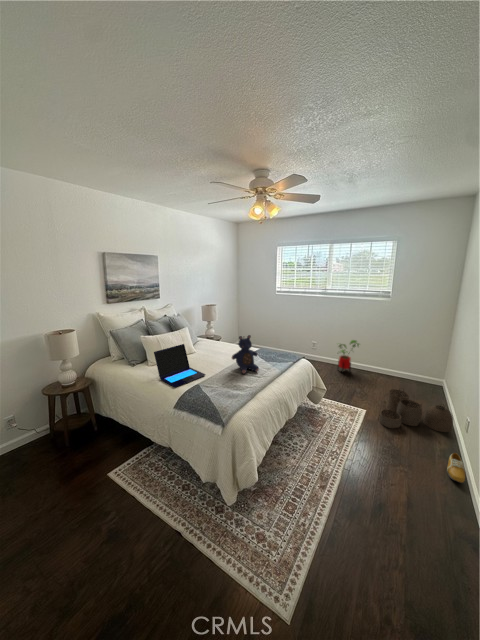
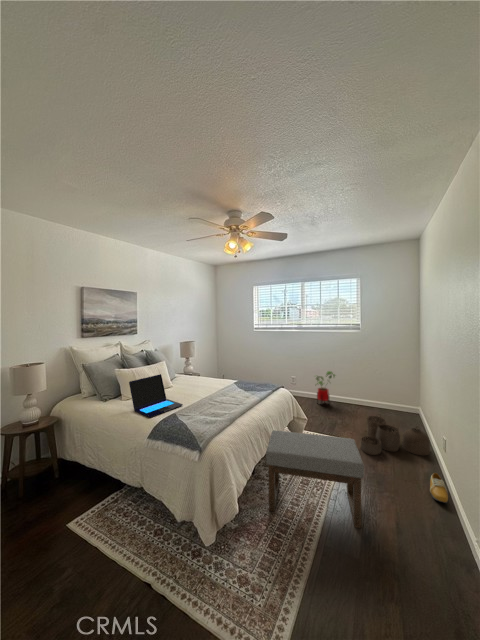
teddy bear: present [232,335,259,374] -> none [210,363,238,402]
ottoman: none [285,404,383,500] -> present [266,430,364,528]

